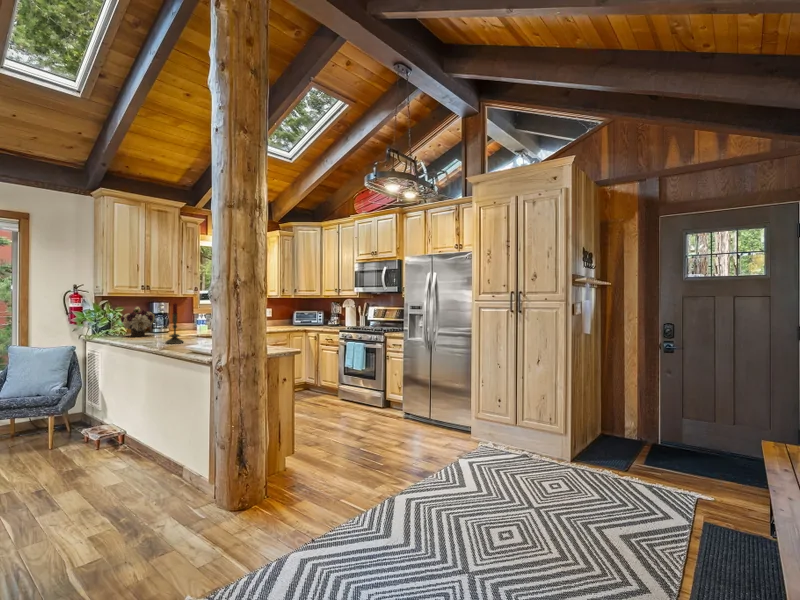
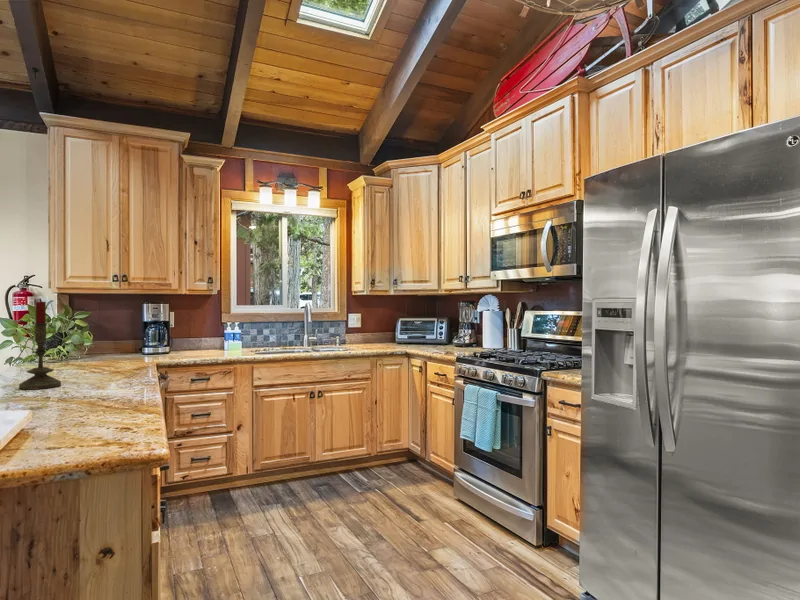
flower arrangement: present [121,307,155,337] -> none [61,309,115,363]

